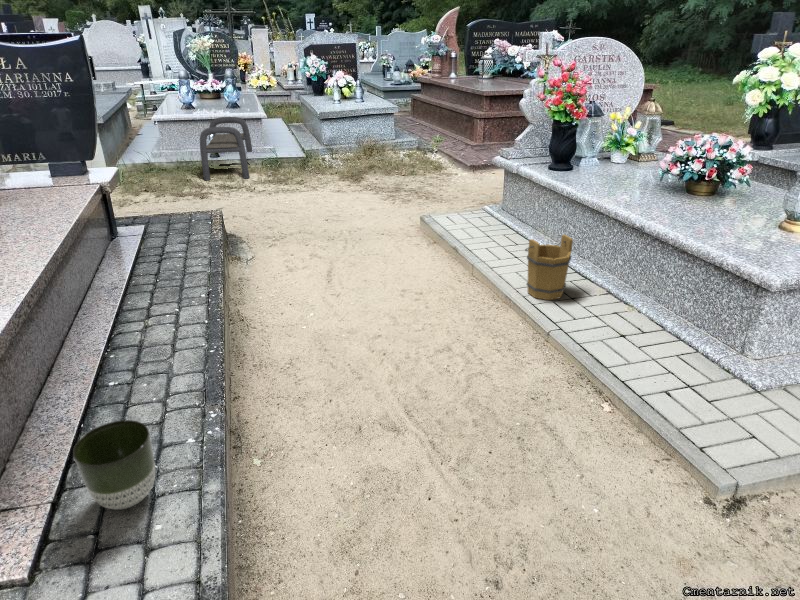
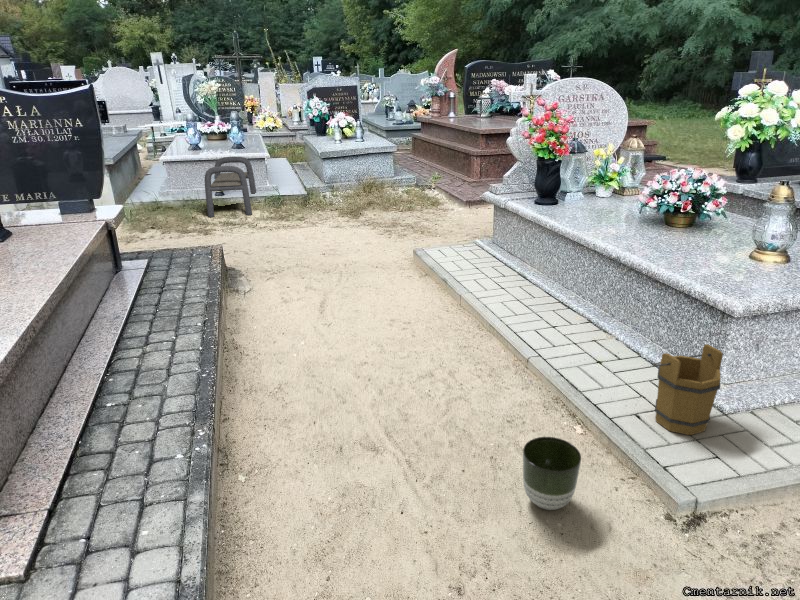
bucket: present [525,235,573,300] -> present [653,344,723,435]
planter: present [73,420,155,510] -> present [523,437,581,510]

